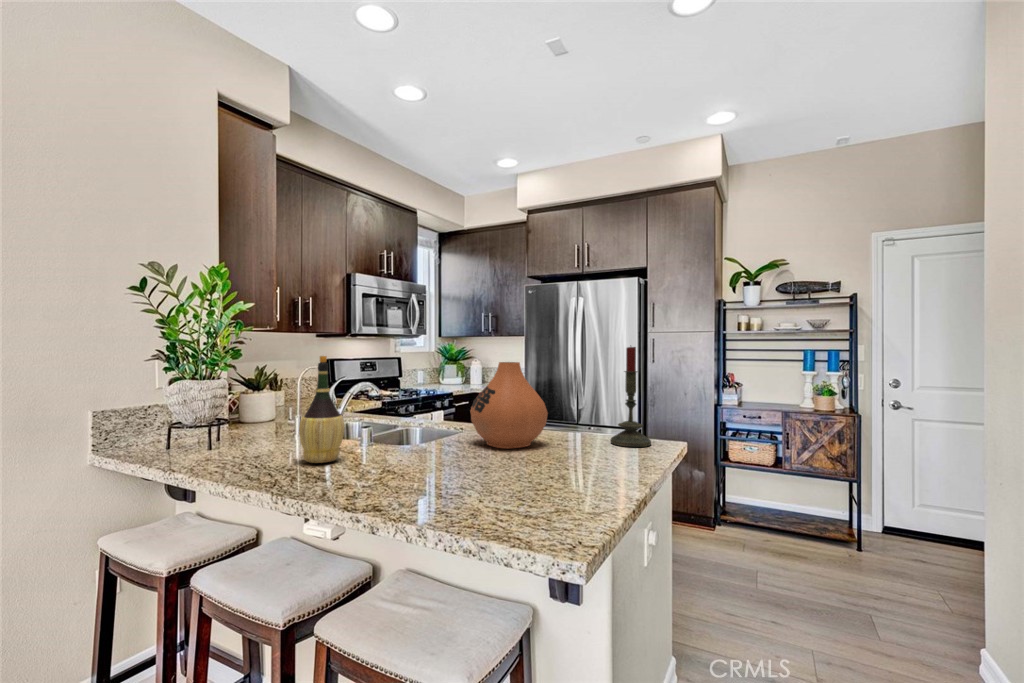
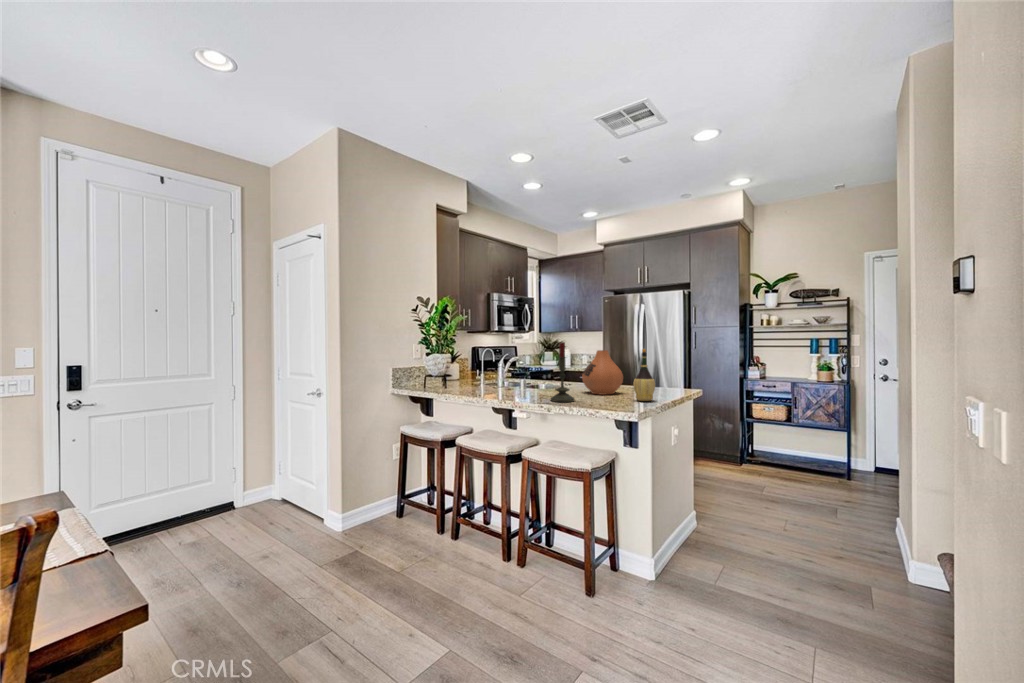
candle: present [611,347,651,447] -> present [551,342,574,402]
wine bottle: present [299,356,344,463] -> present [633,349,655,401]

